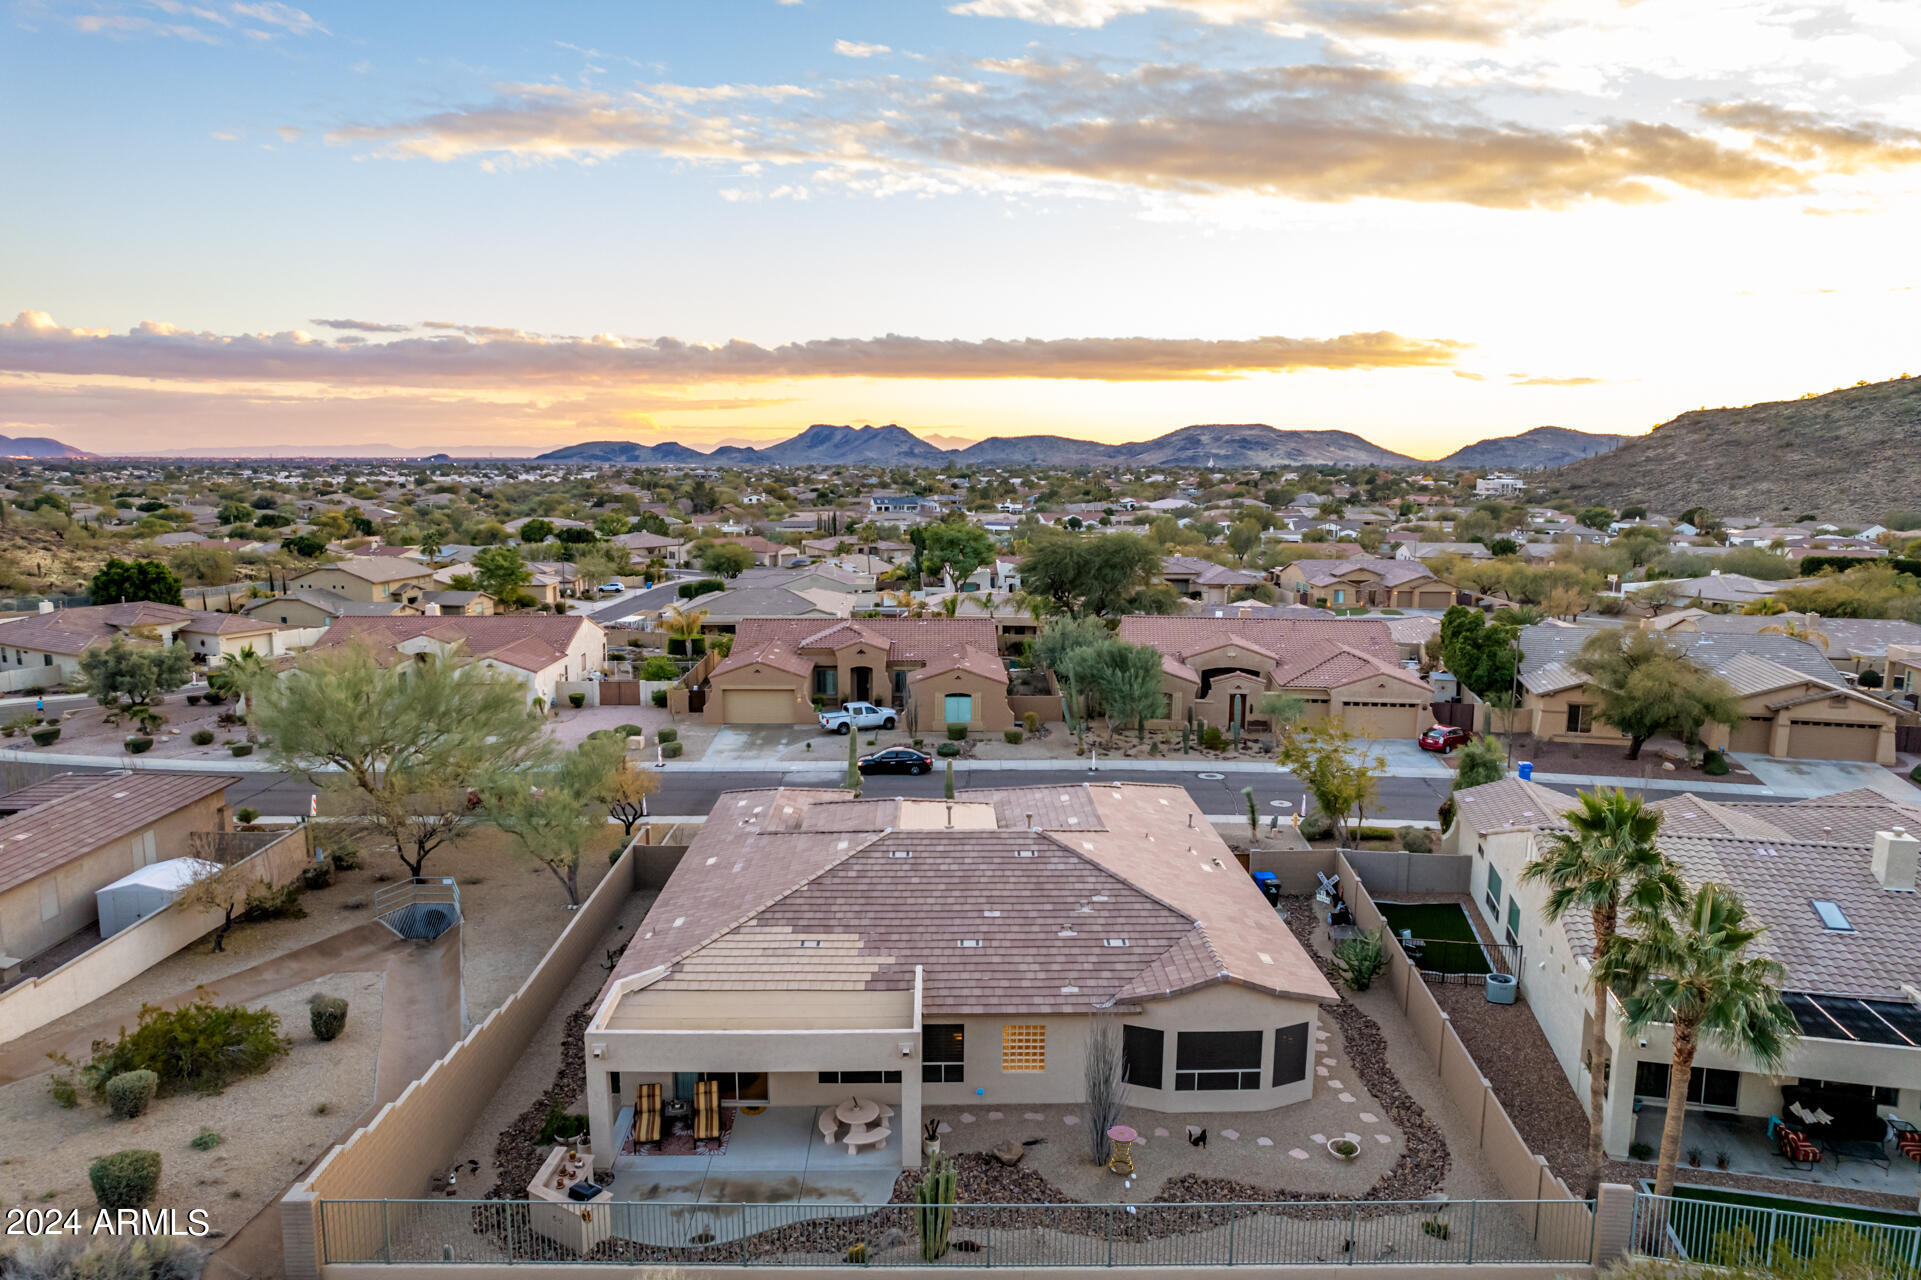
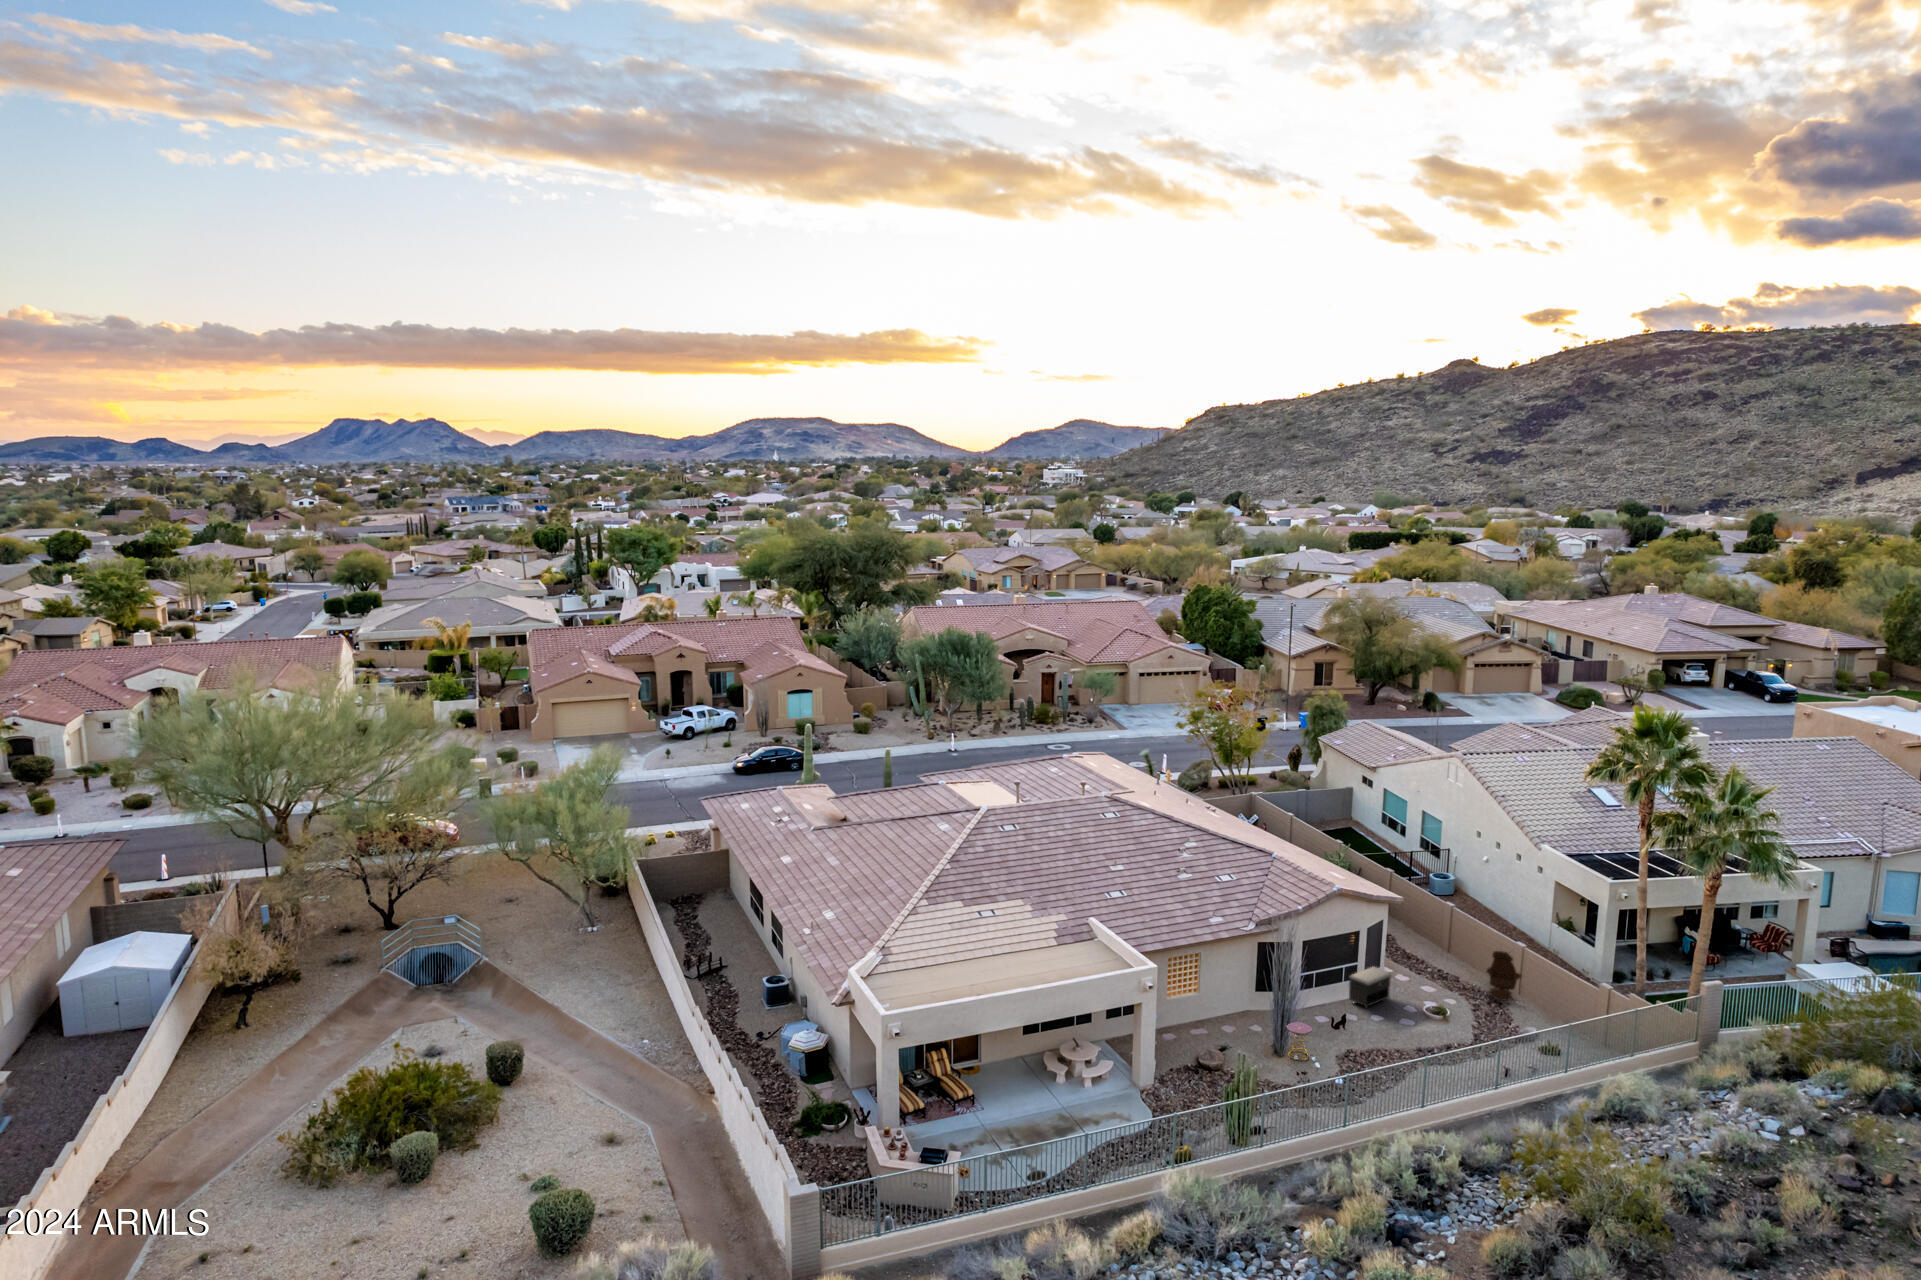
storage bench: none [1248,1077,1304,1126] -> present [1349,967,1391,1007]
lounge chair: none [1433,1085,1486,1157] -> present [1486,951,1521,1005]

